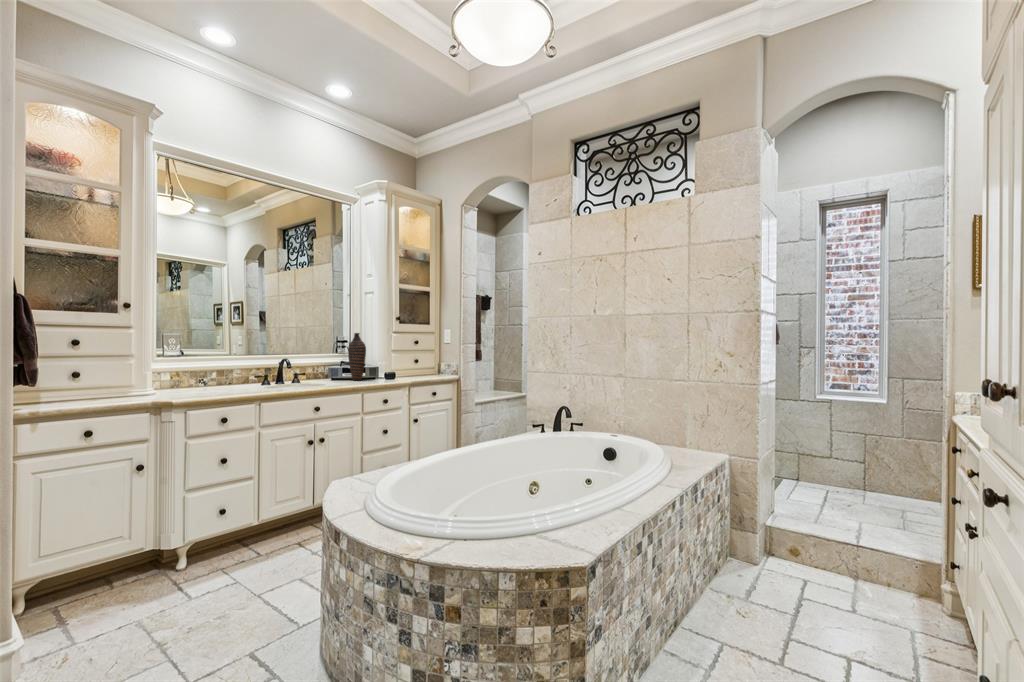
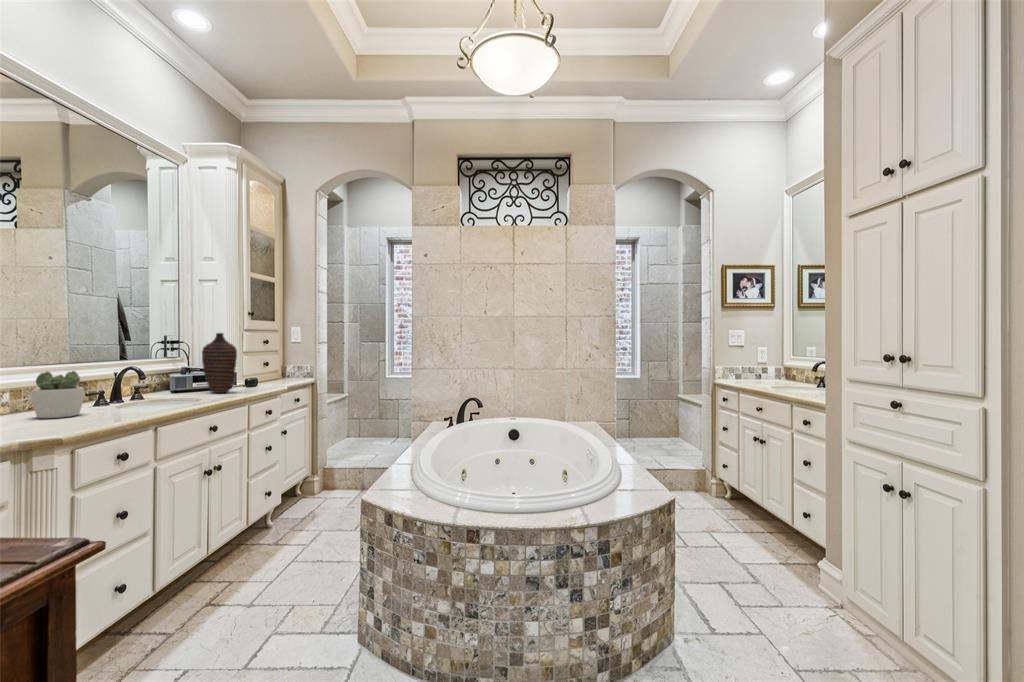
succulent plant: none [211,359,242,390] -> present [31,371,85,418]

